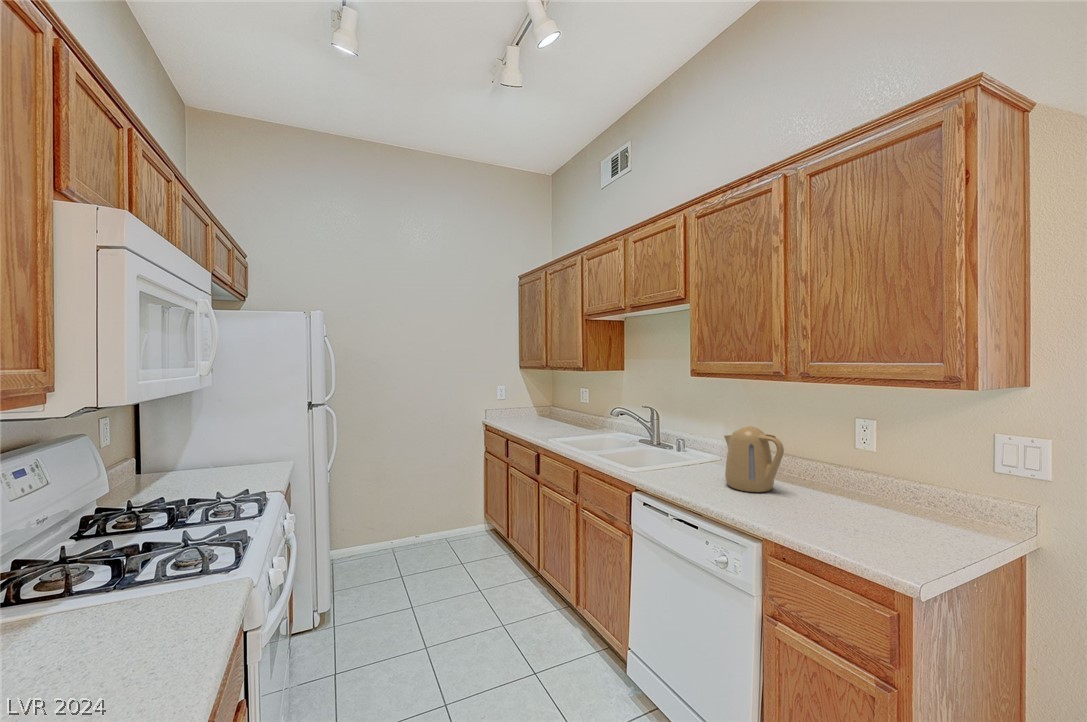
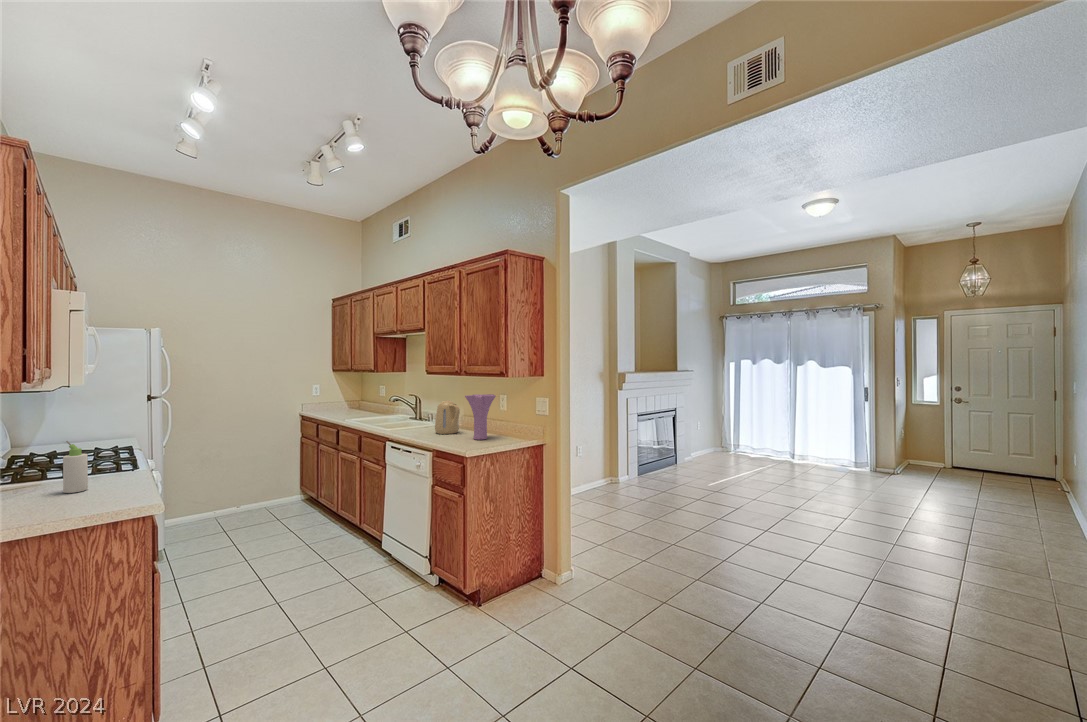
vase: none [823,421,903,523] -> present [465,394,496,440]
bottle: none [45,534,104,665] -> present [63,441,88,493]

